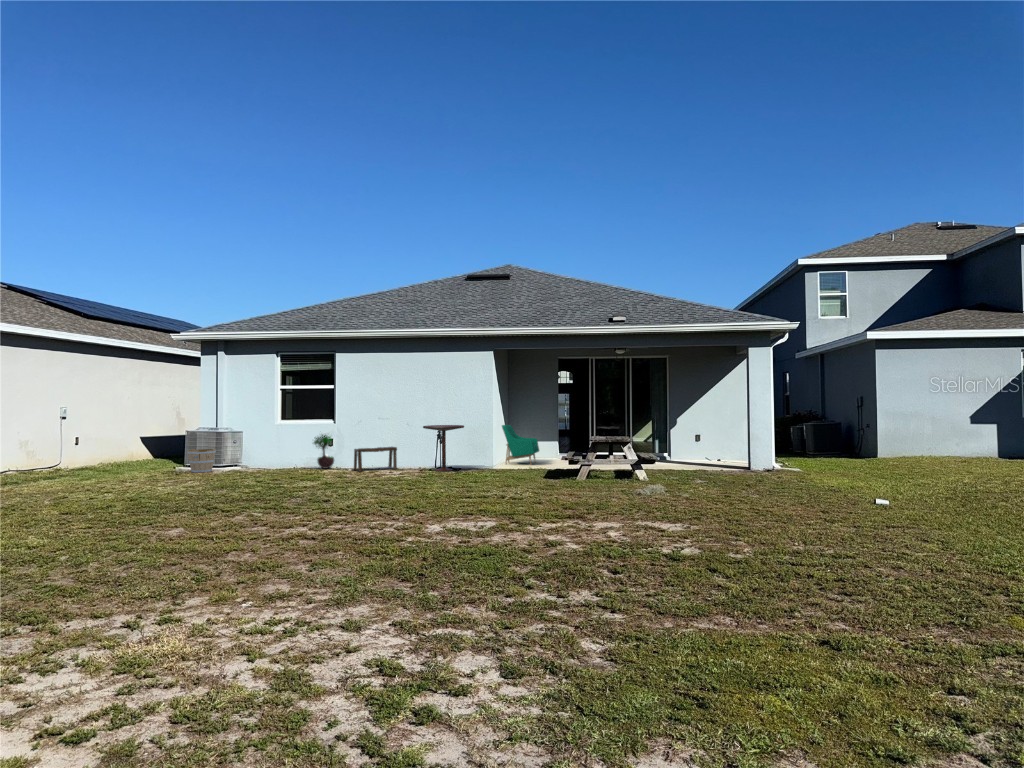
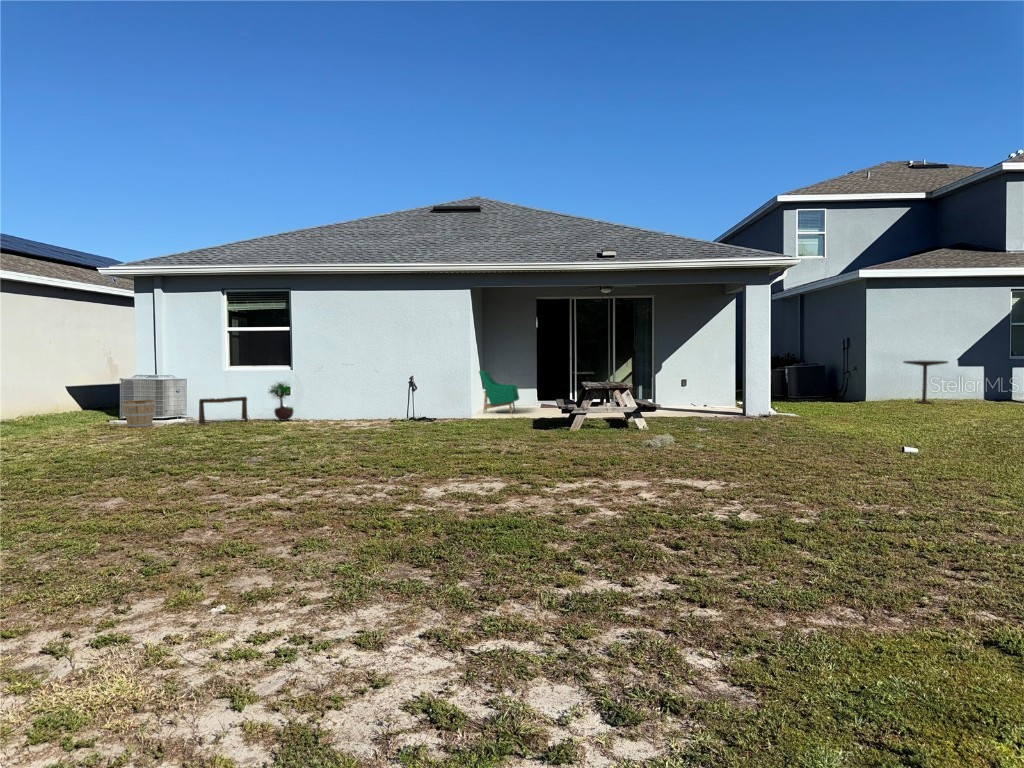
pedestal table: present [423,425,464,471] -> present [903,361,948,403]
bench: present [354,447,397,472] -> present [199,397,248,424]

